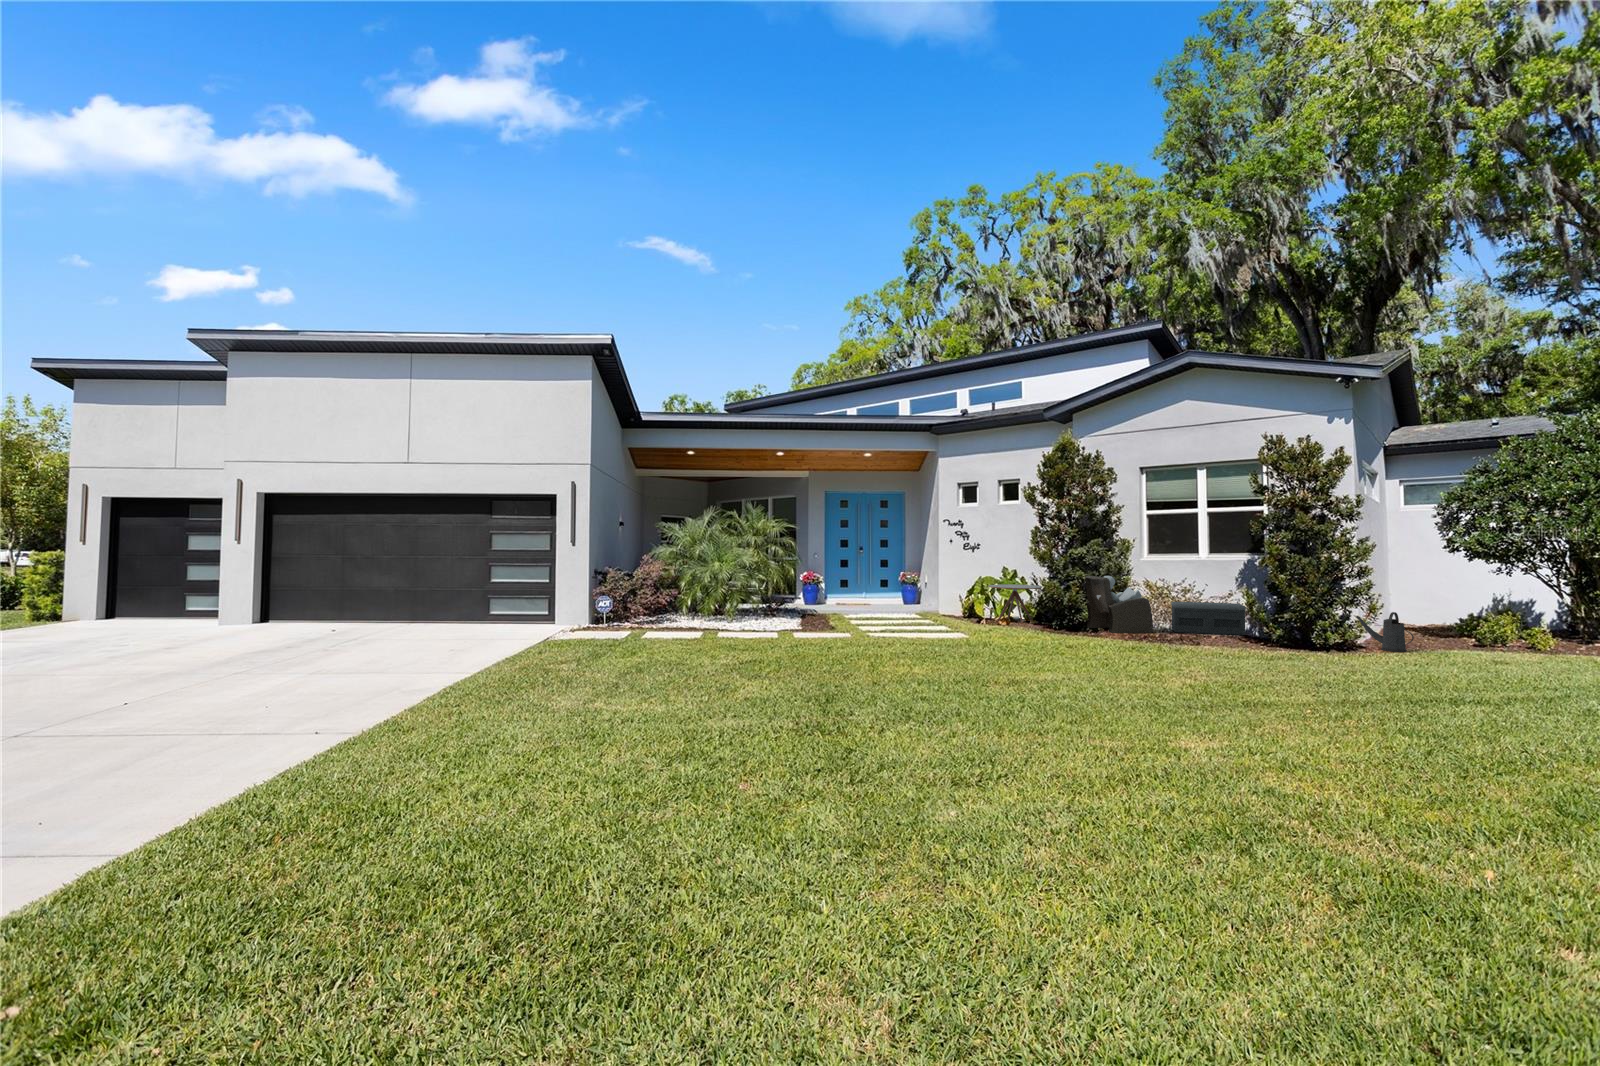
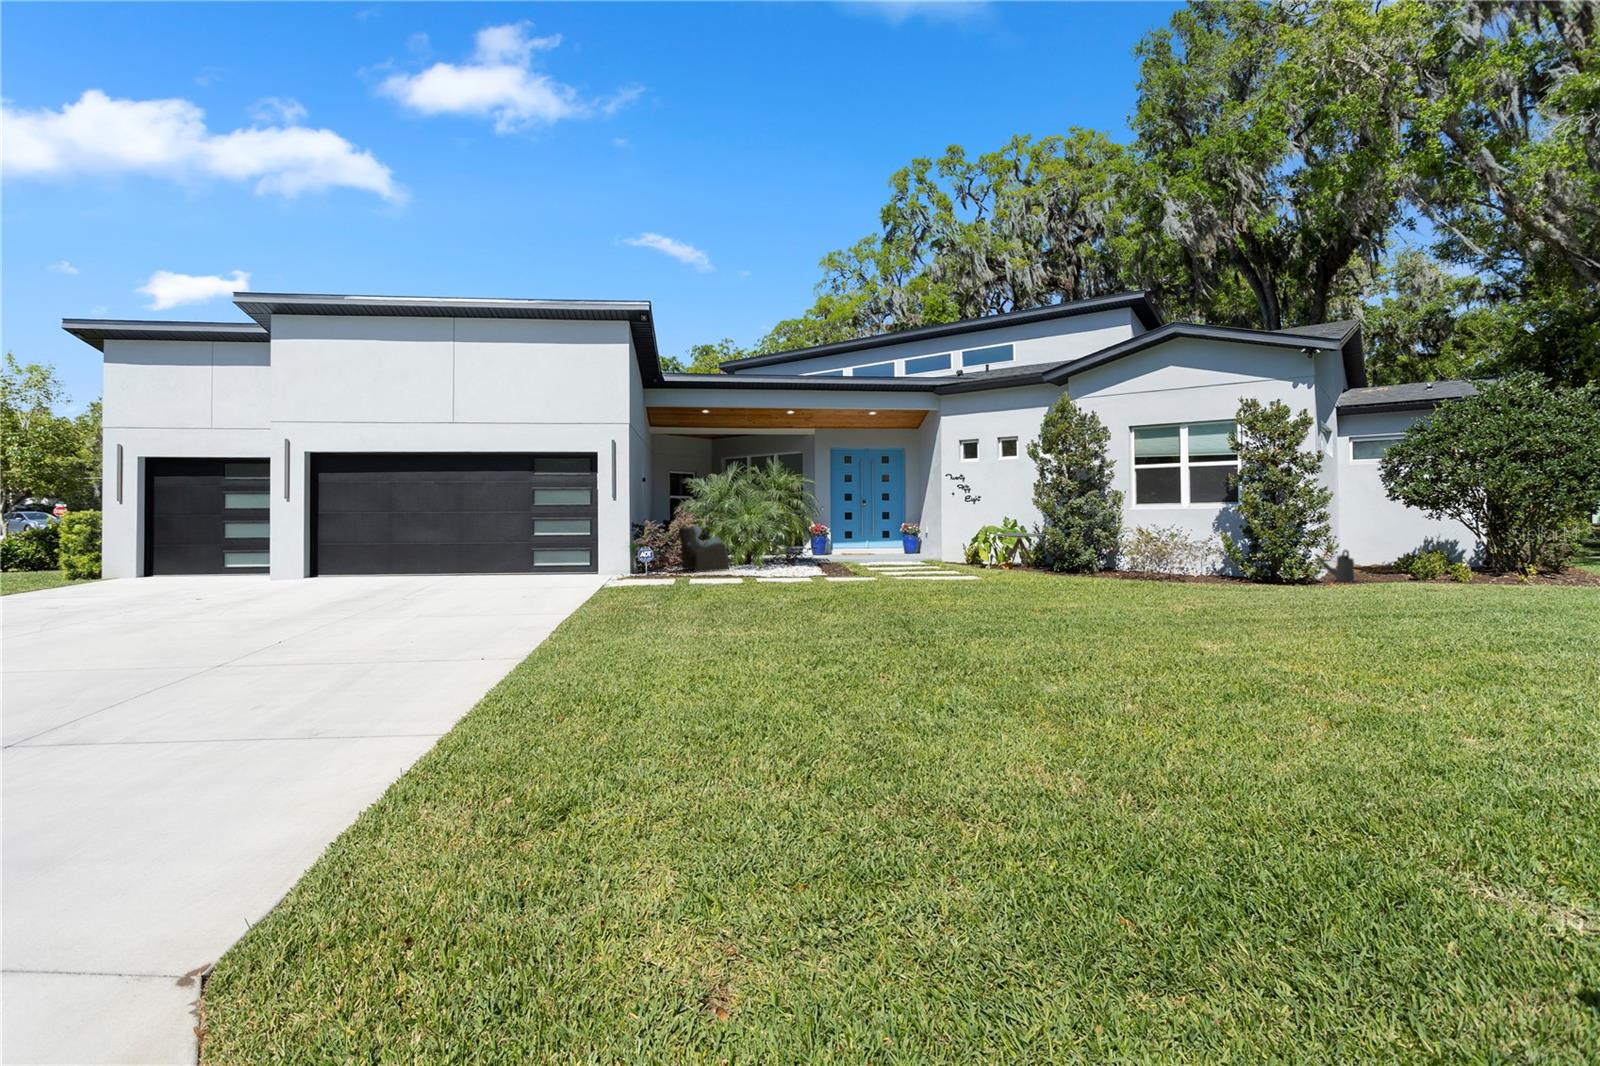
armchair: present [1085,576,1153,633] -> present [679,526,729,572]
potted plant: none [577,582,605,623] -> present [629,542,640,574]
storage bench: present [1171,602,1246,636] -> none [1158,545,1223,573]

